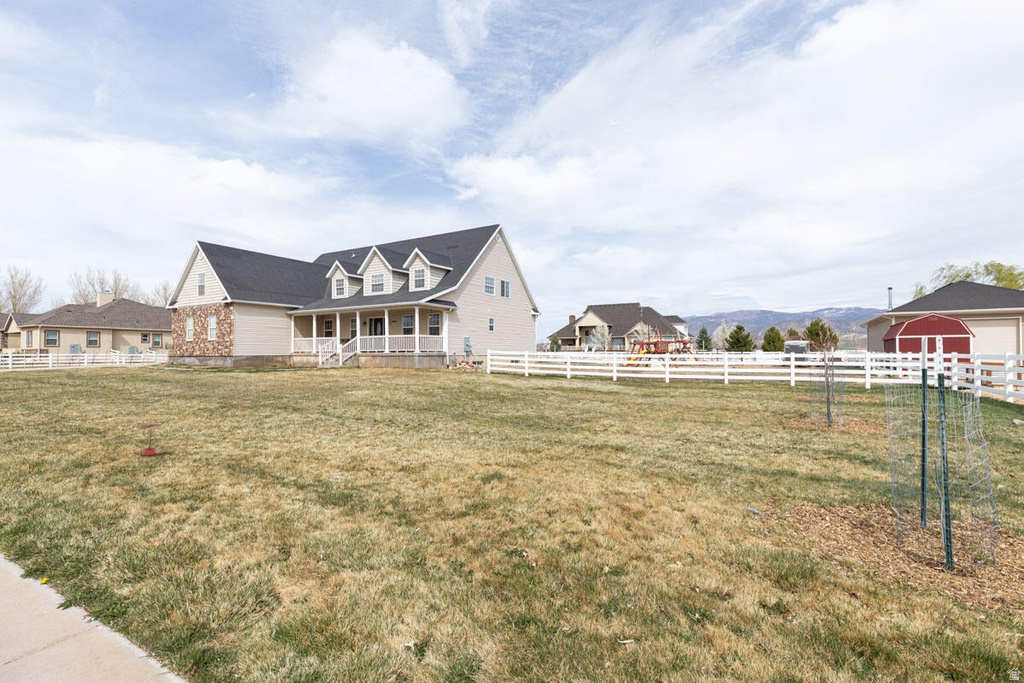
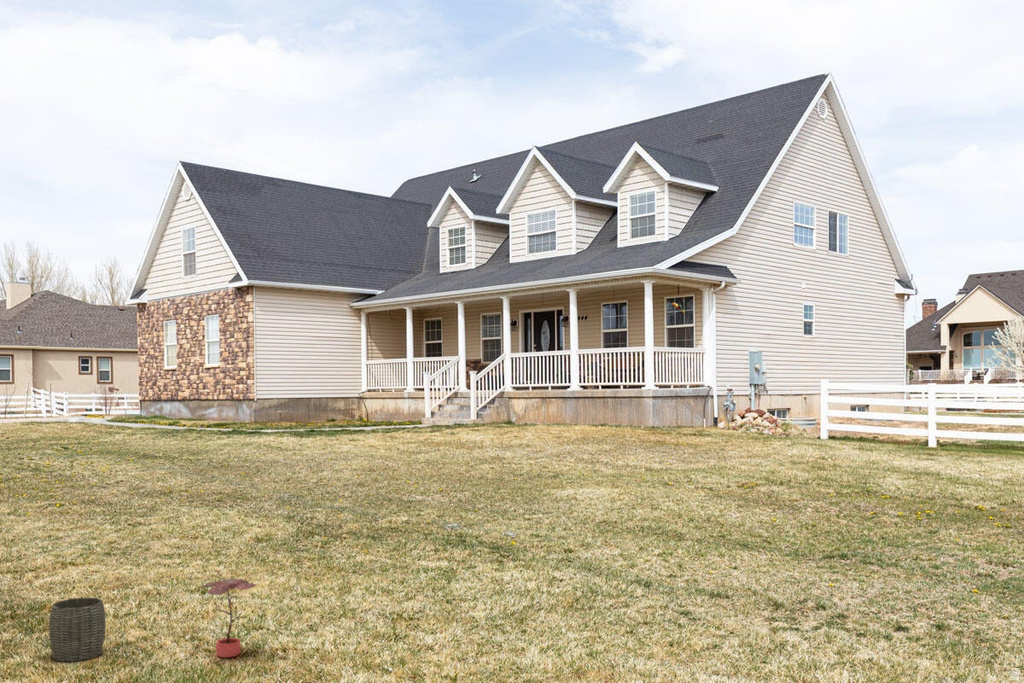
woven basket: none [59,434,90,460] -> present [49,598,106,662]

